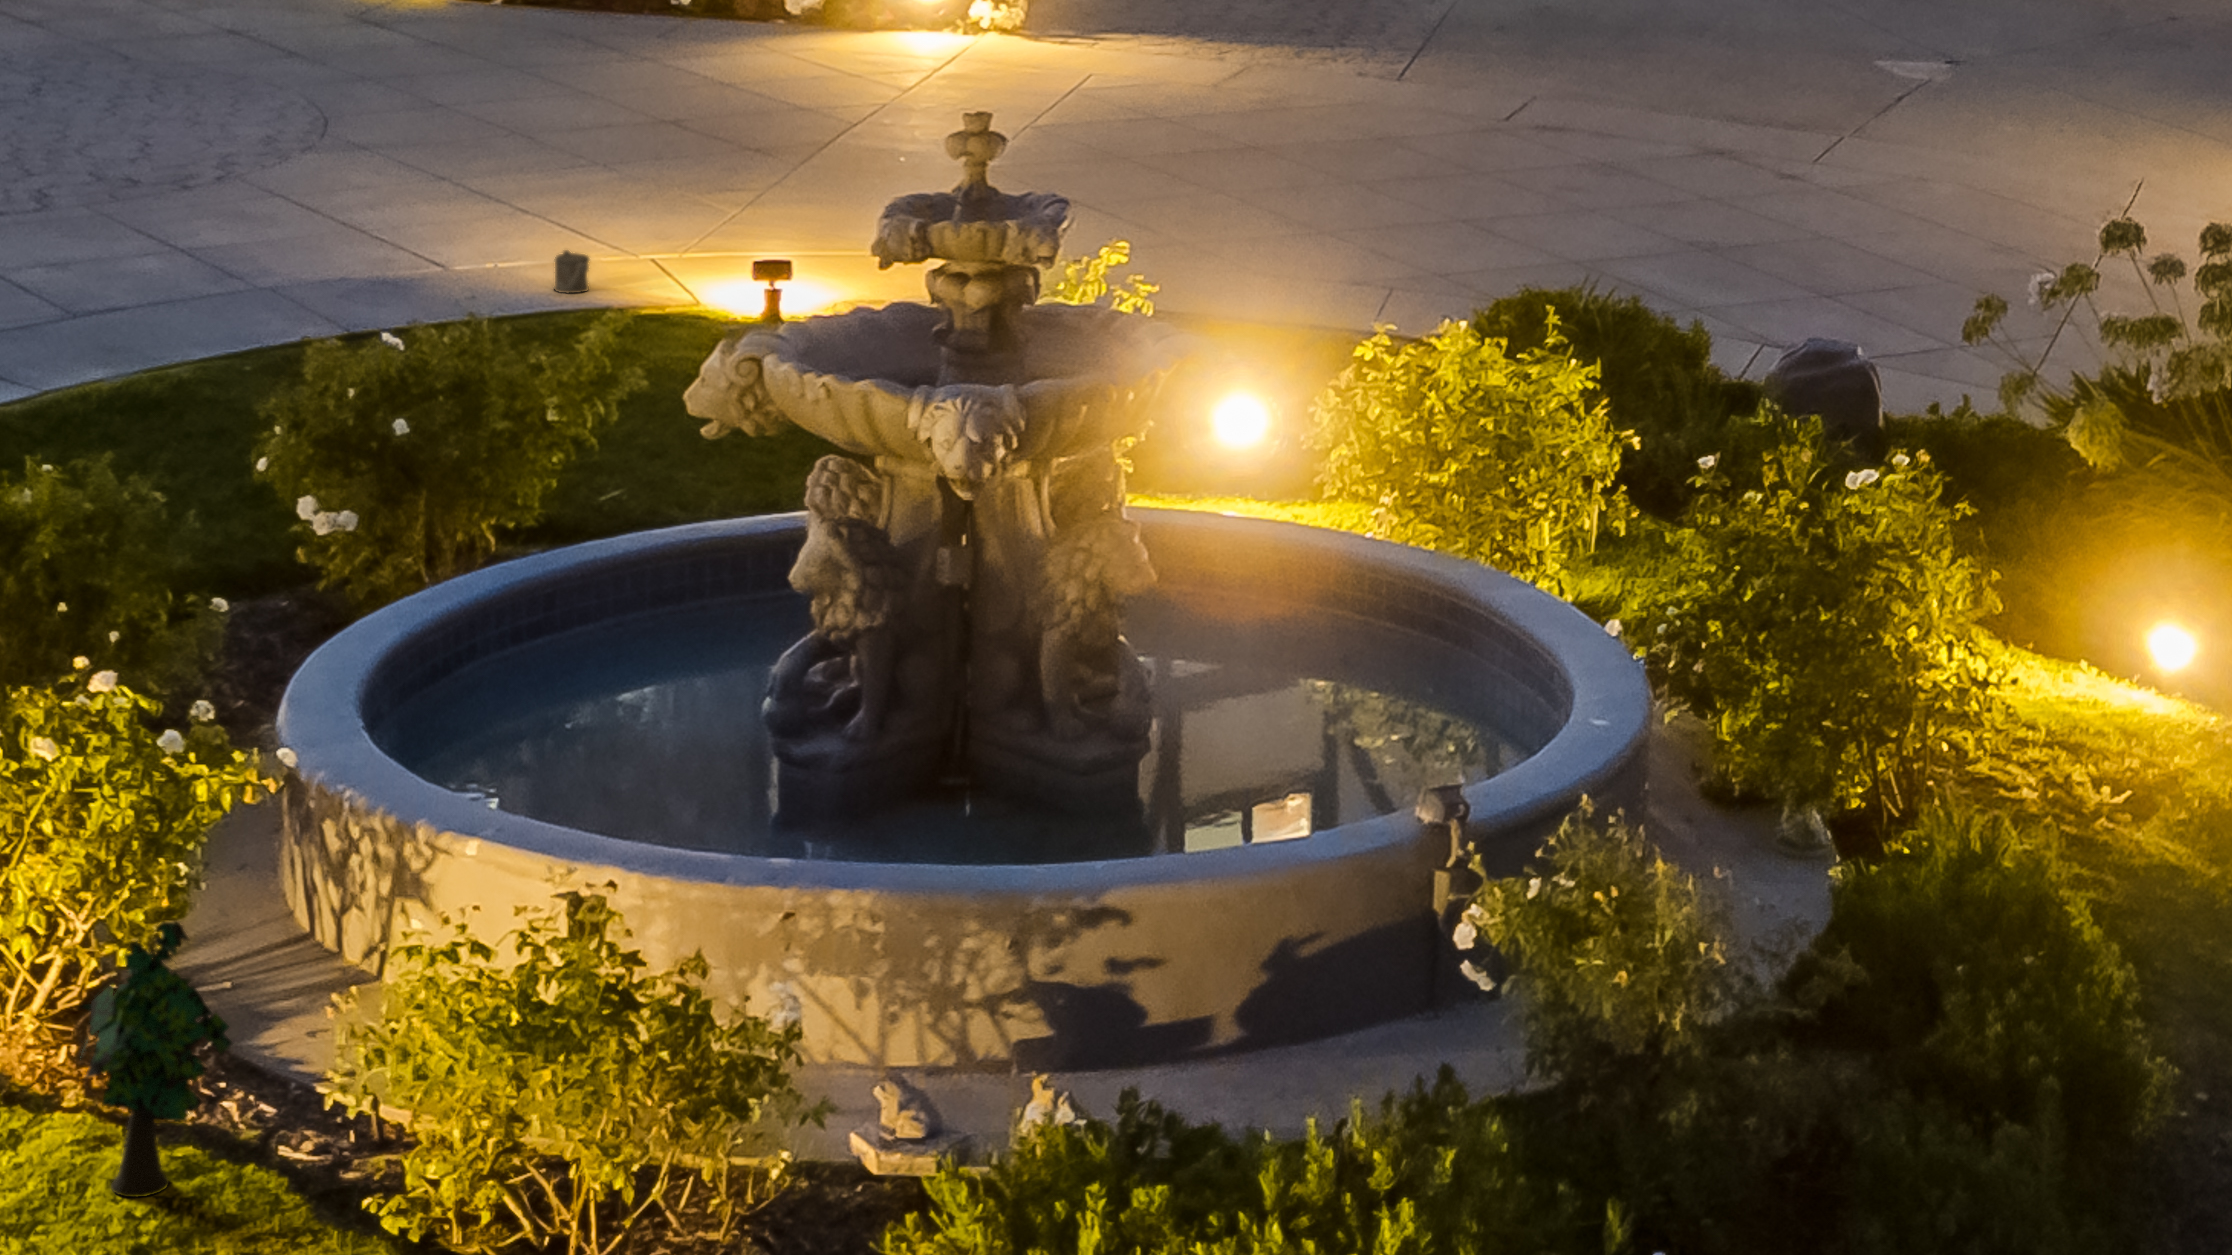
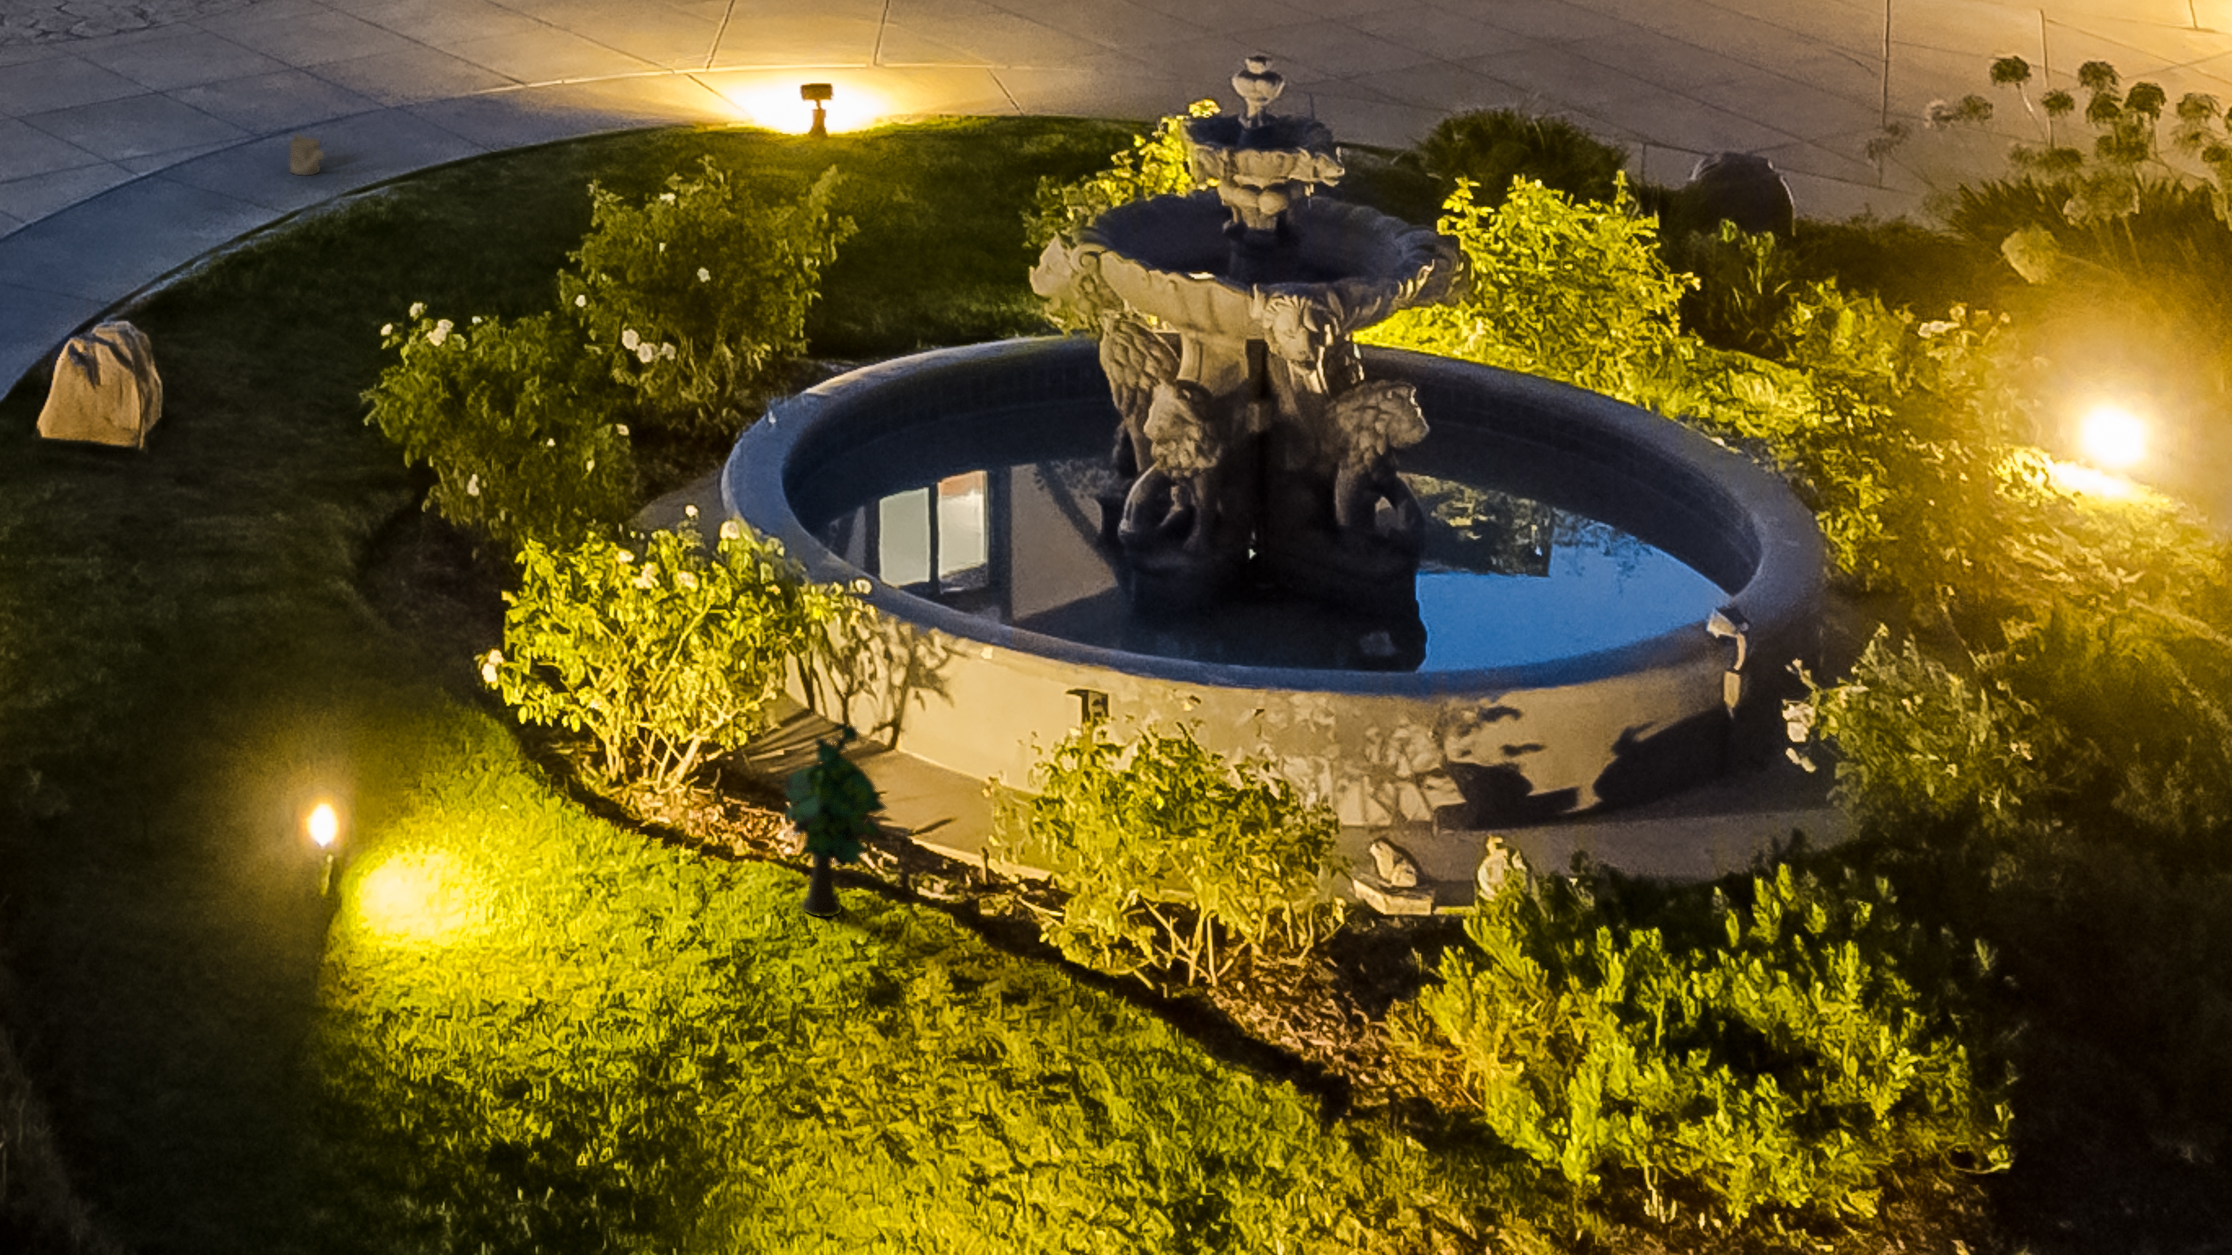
watering can: present [554,250,589,293] -> present [290,134,324,175]

